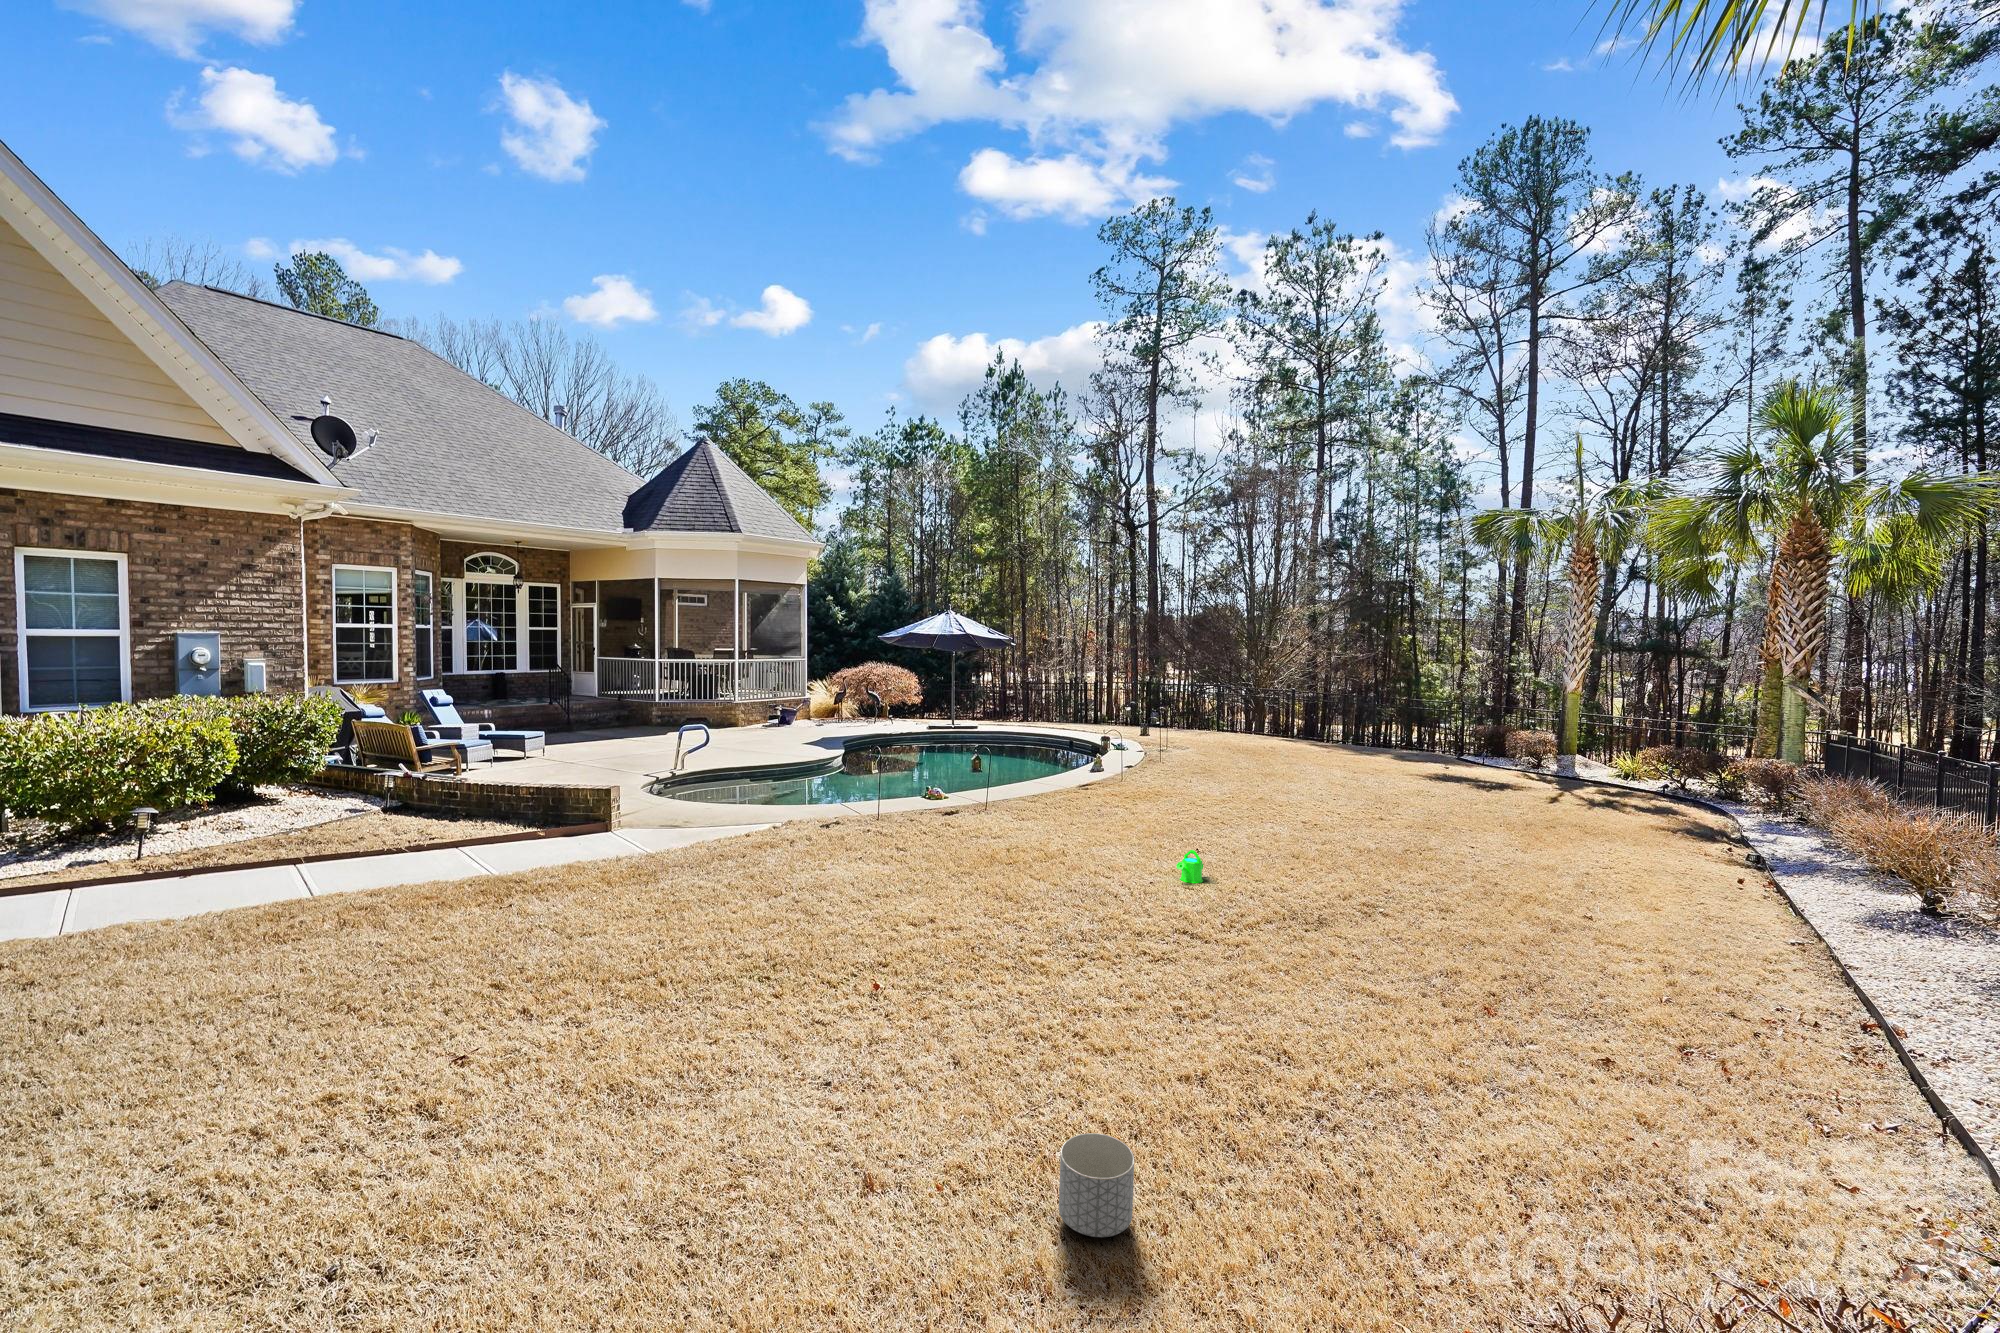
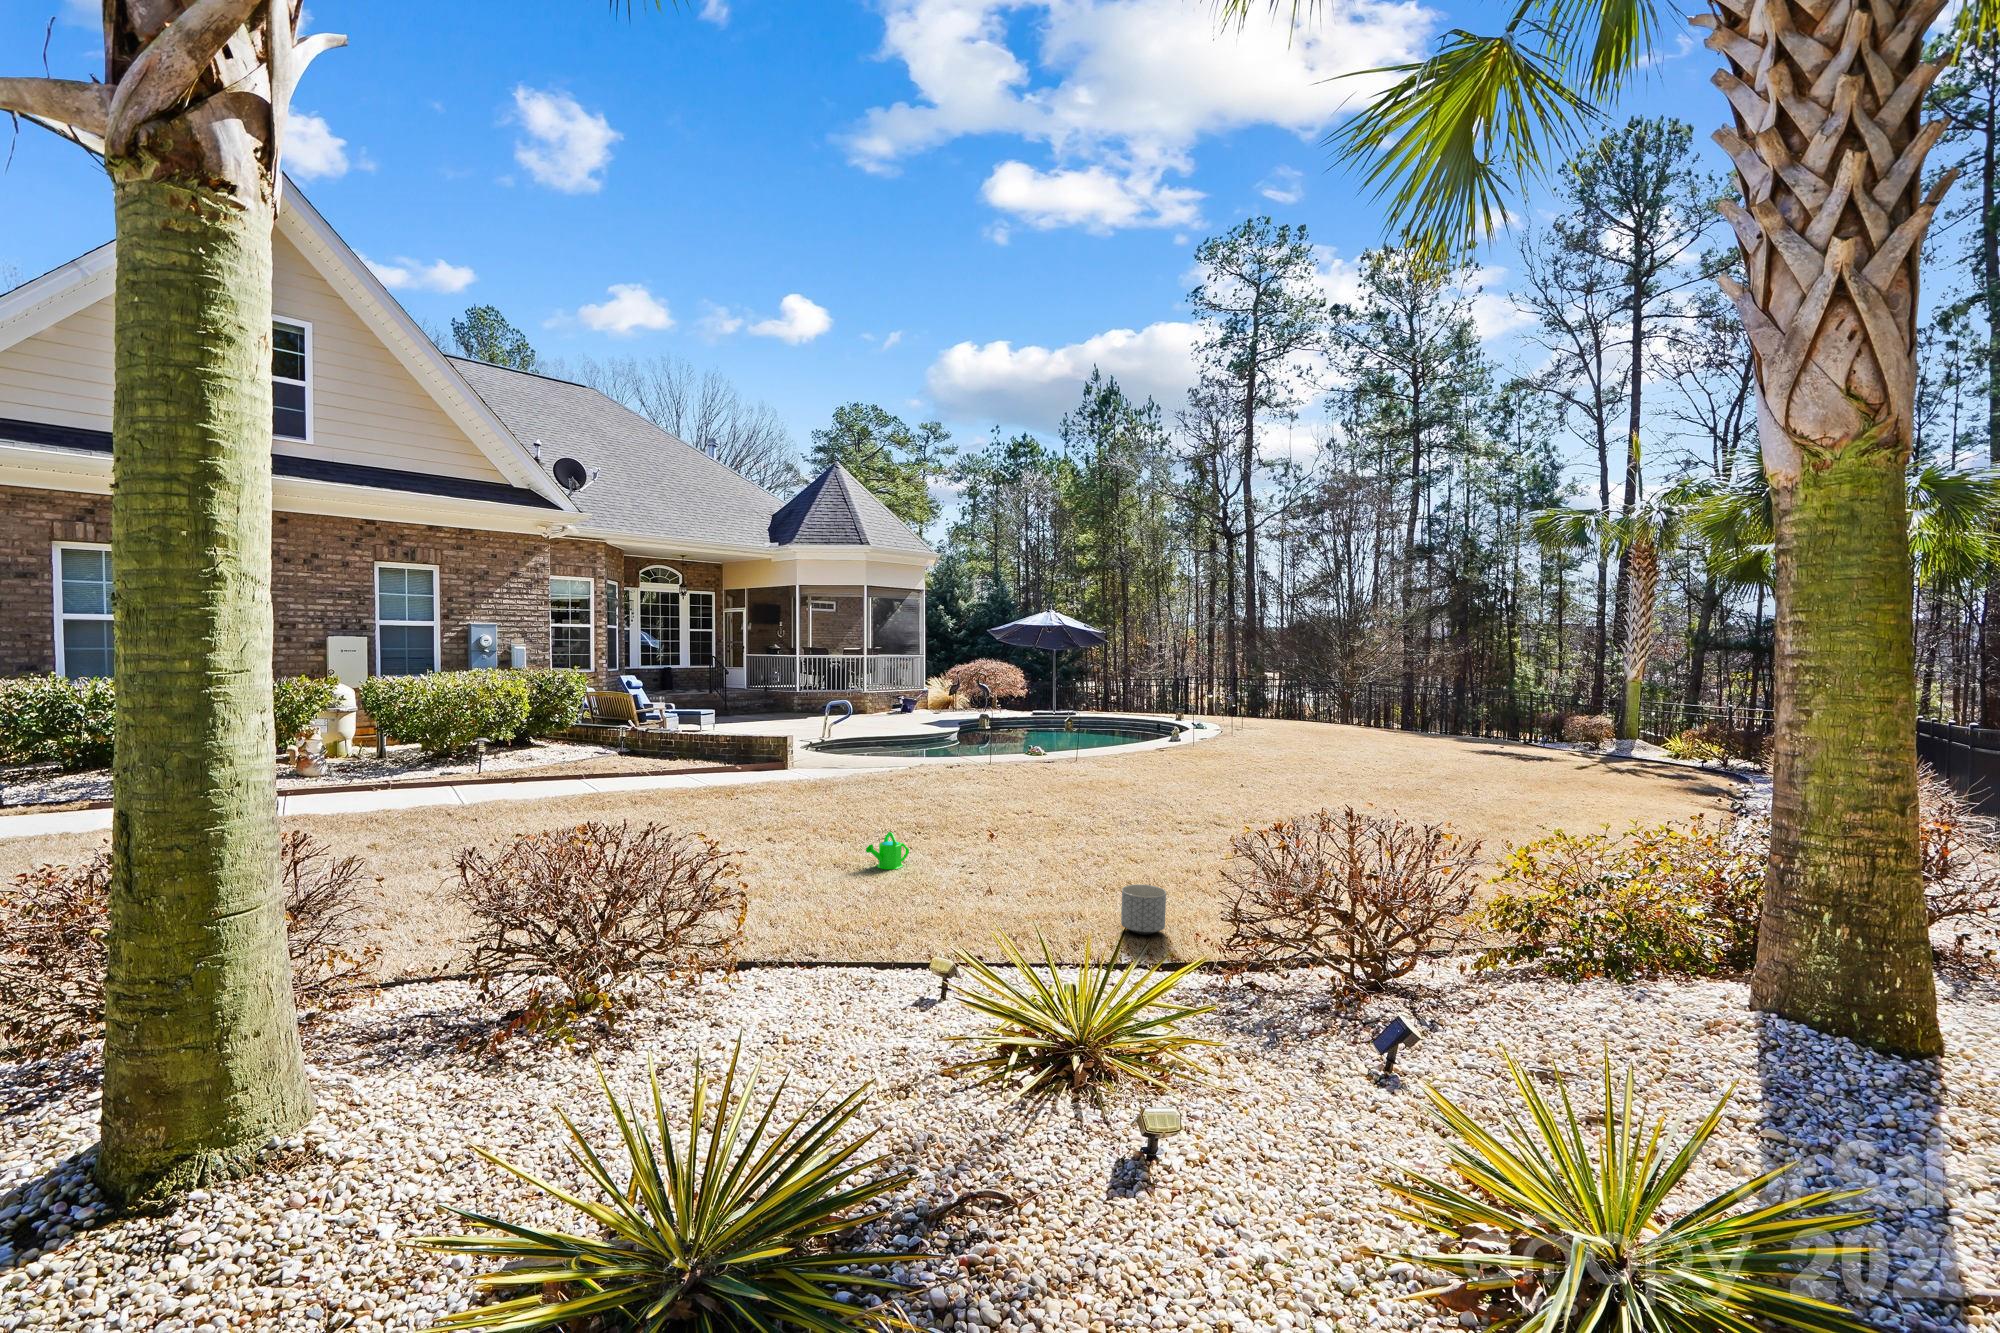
watering can: present [1176,850,1203,883] -> present [866,832,909,869]

